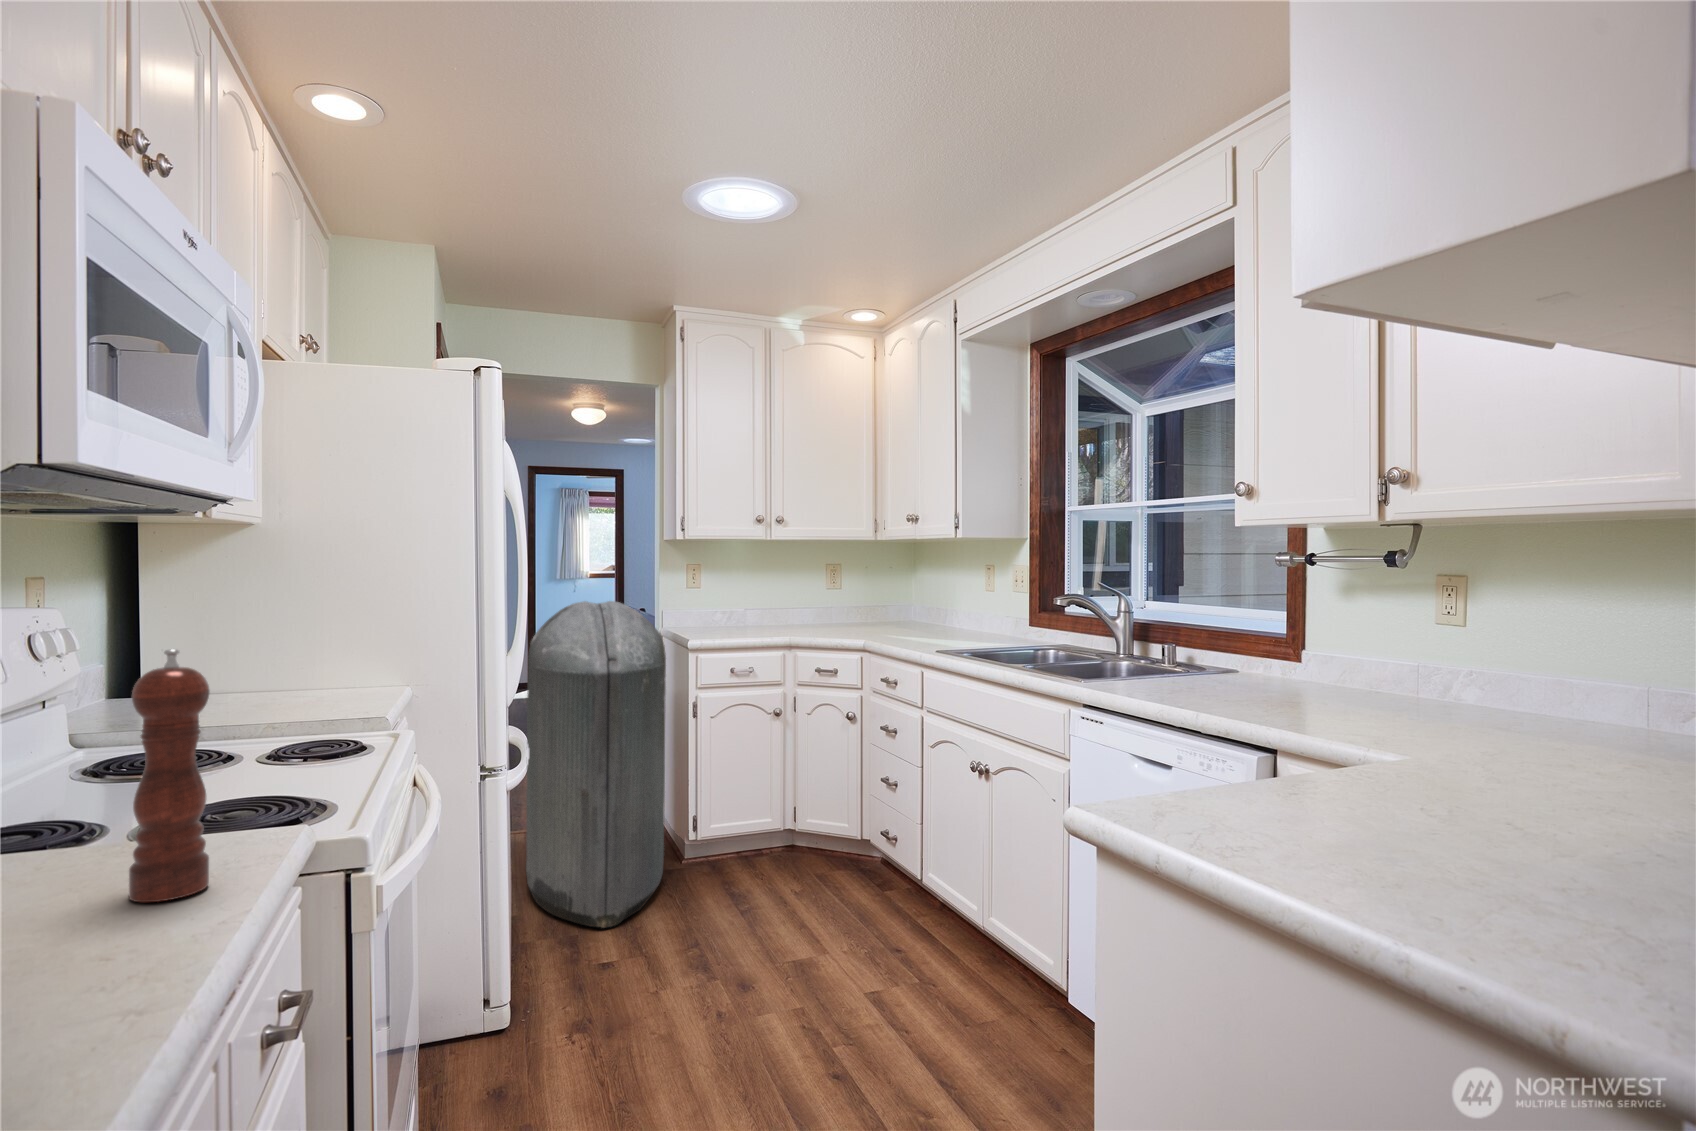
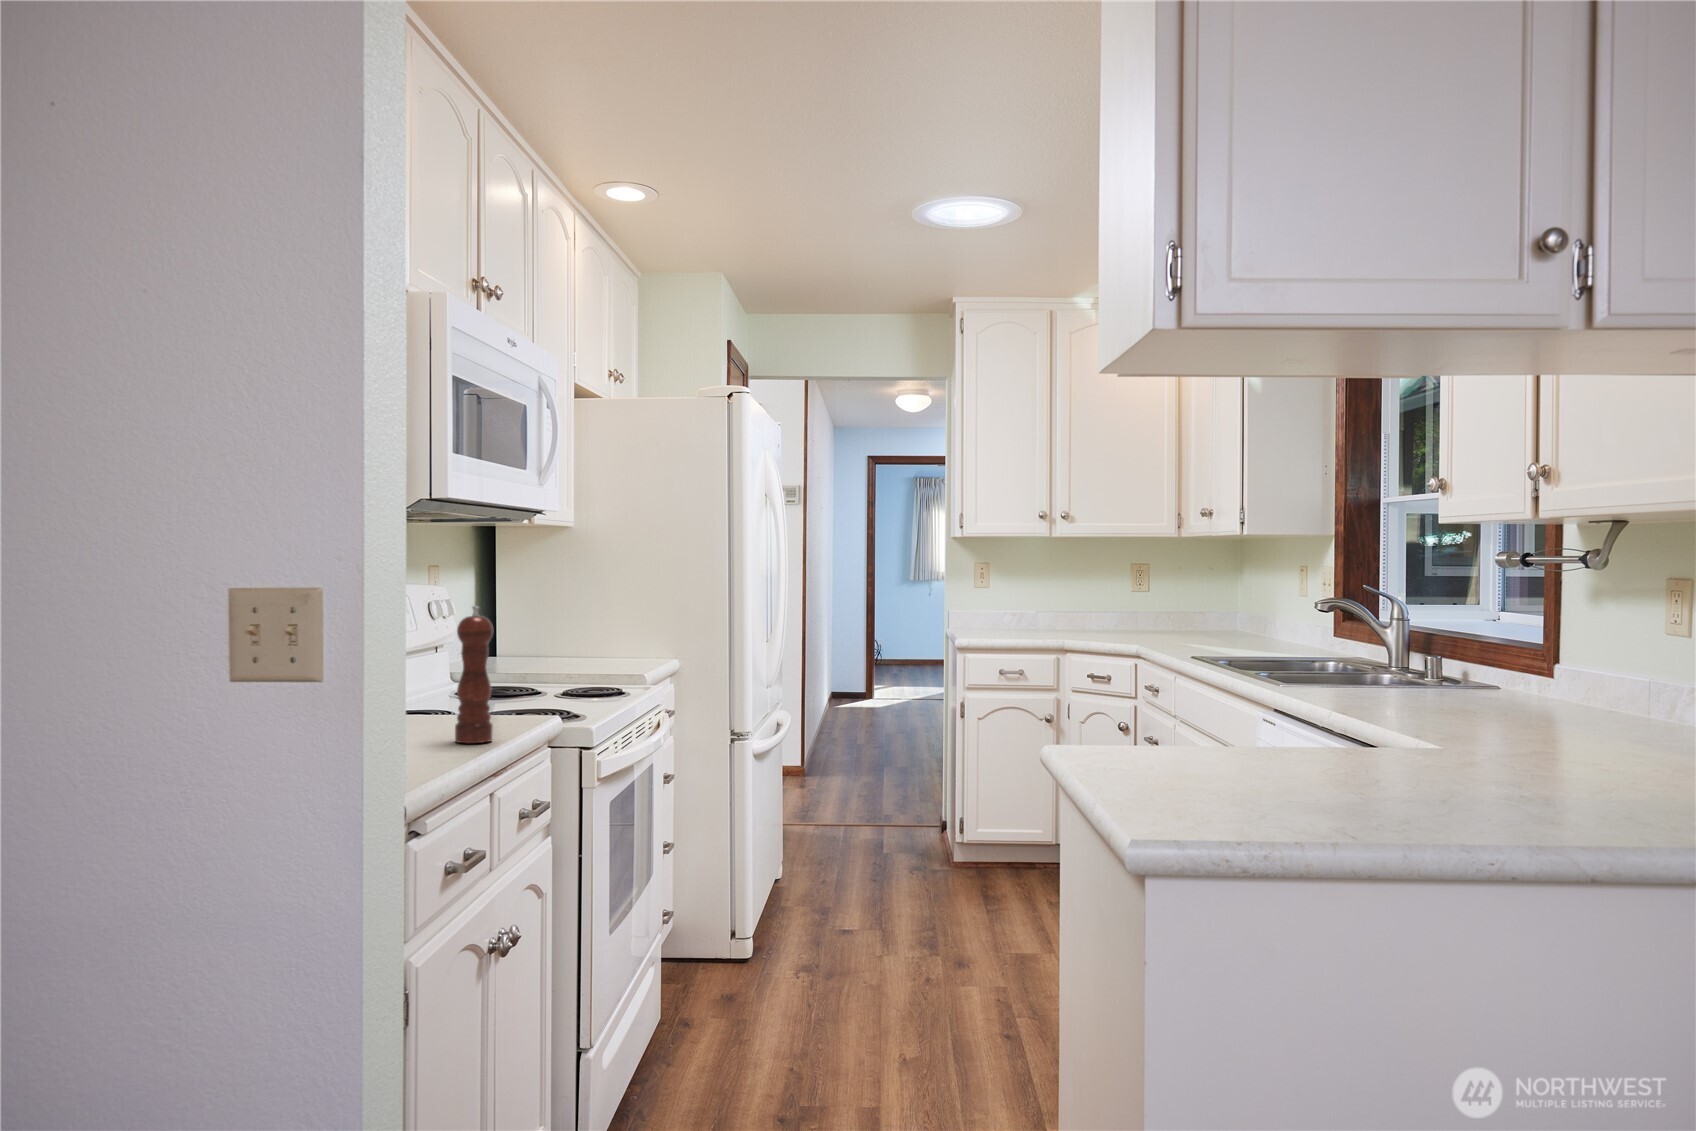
trash can: present [526,601,666,928] -> none [799,598,930,903]

